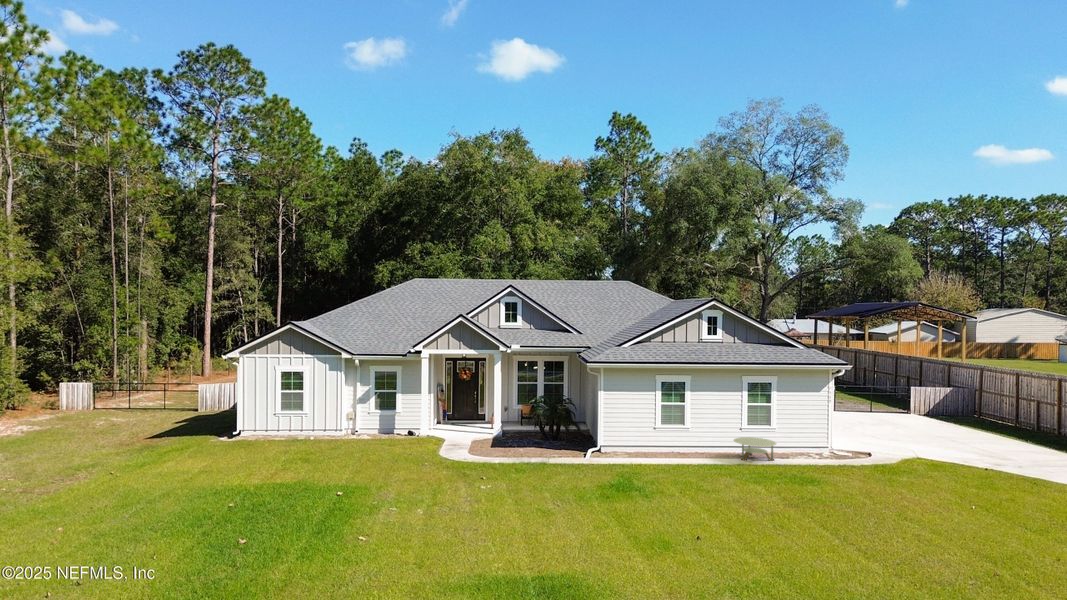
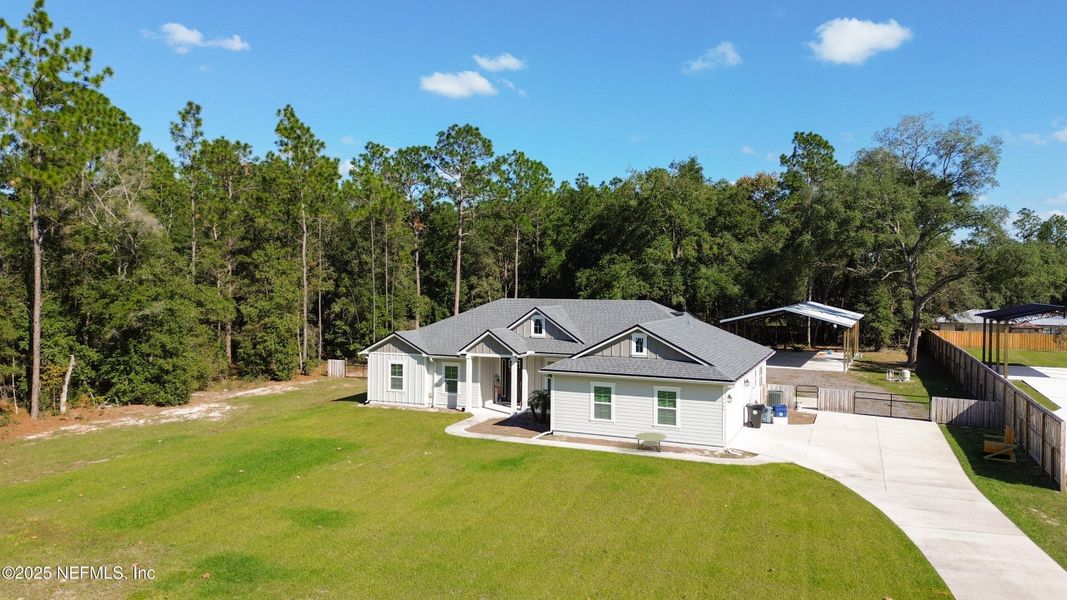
lounge chair: none [1007,403,1057,437] -> present [984,426,1017,462]

